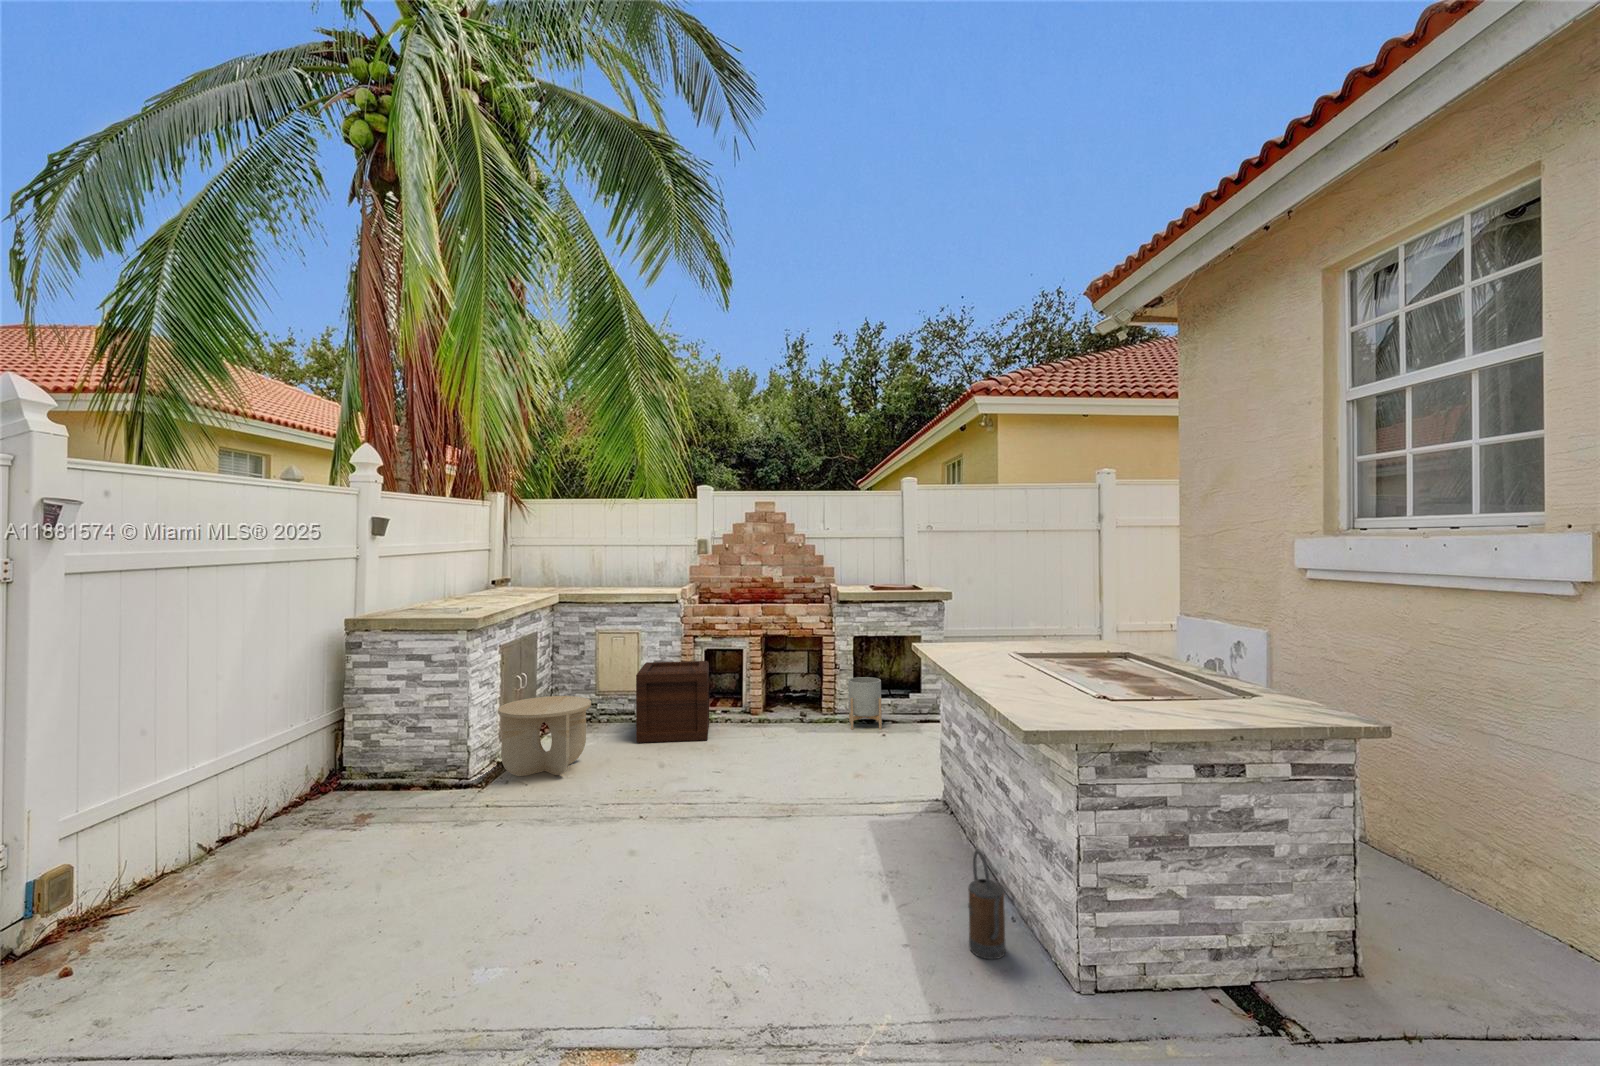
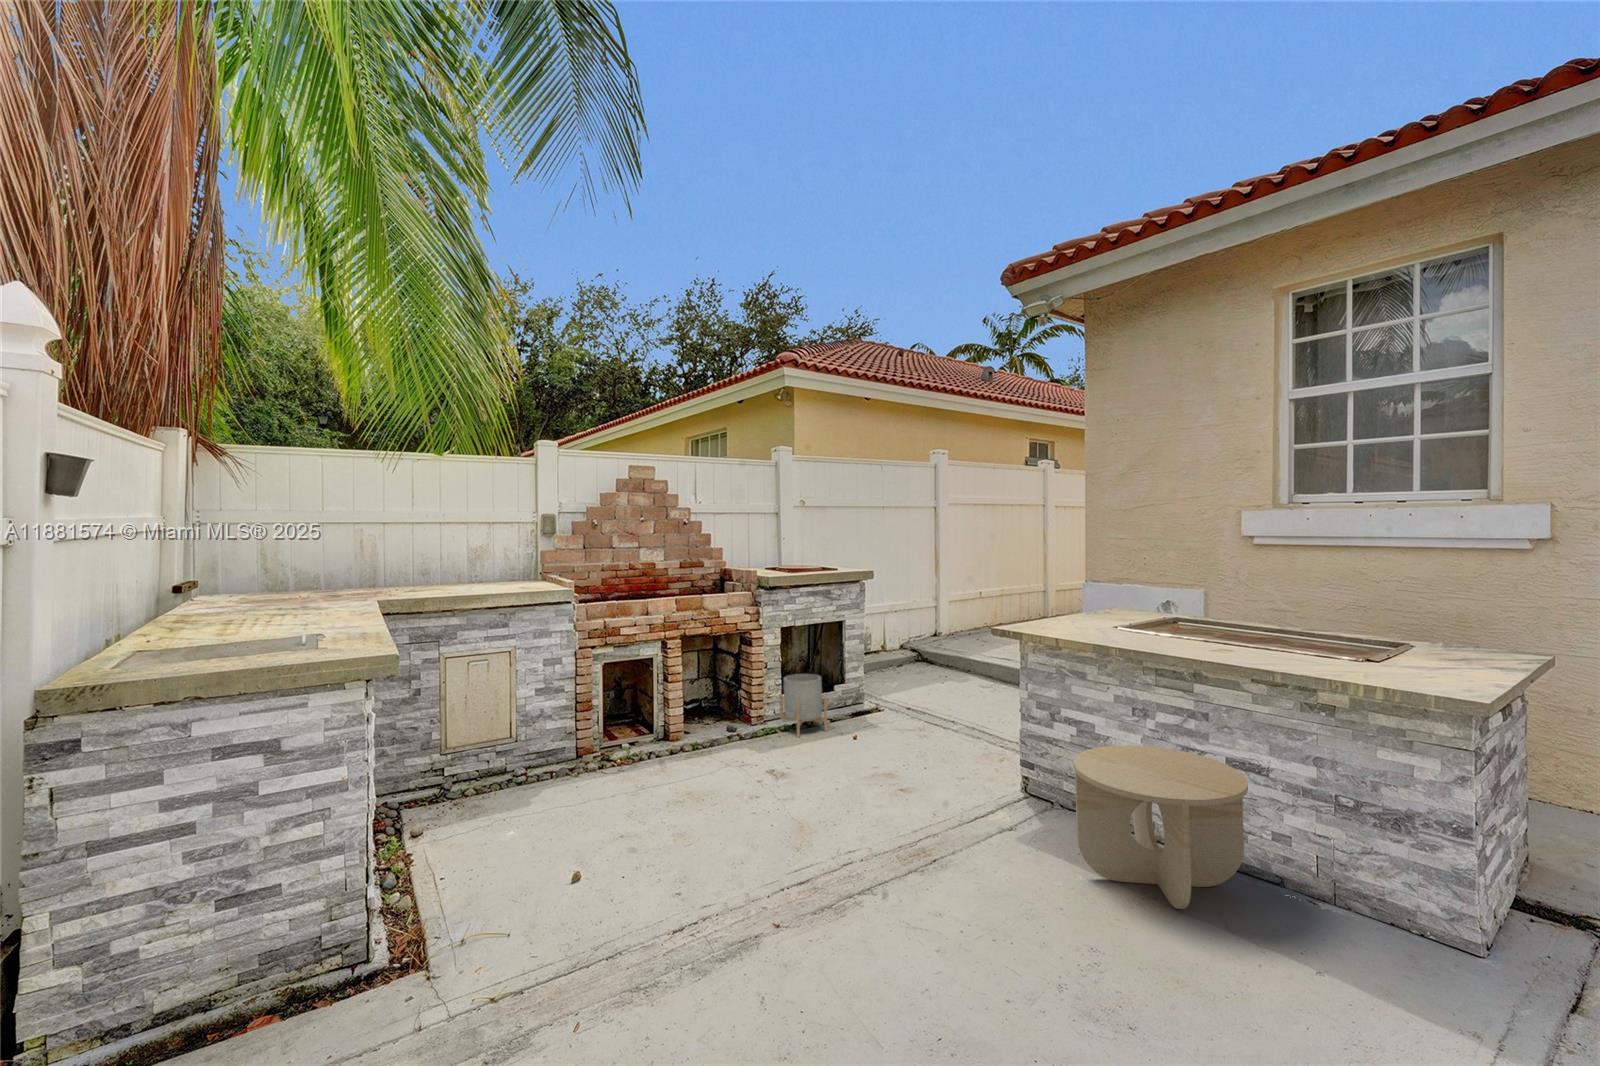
wooden crate: present [636,661,709,743] -> none [527,679,657,814]
side table: present [498,696,591,776] -> present [1074,745,1248,909]
watering can: present [968,850,1006,959] -> none [1363,852,1488,978]

